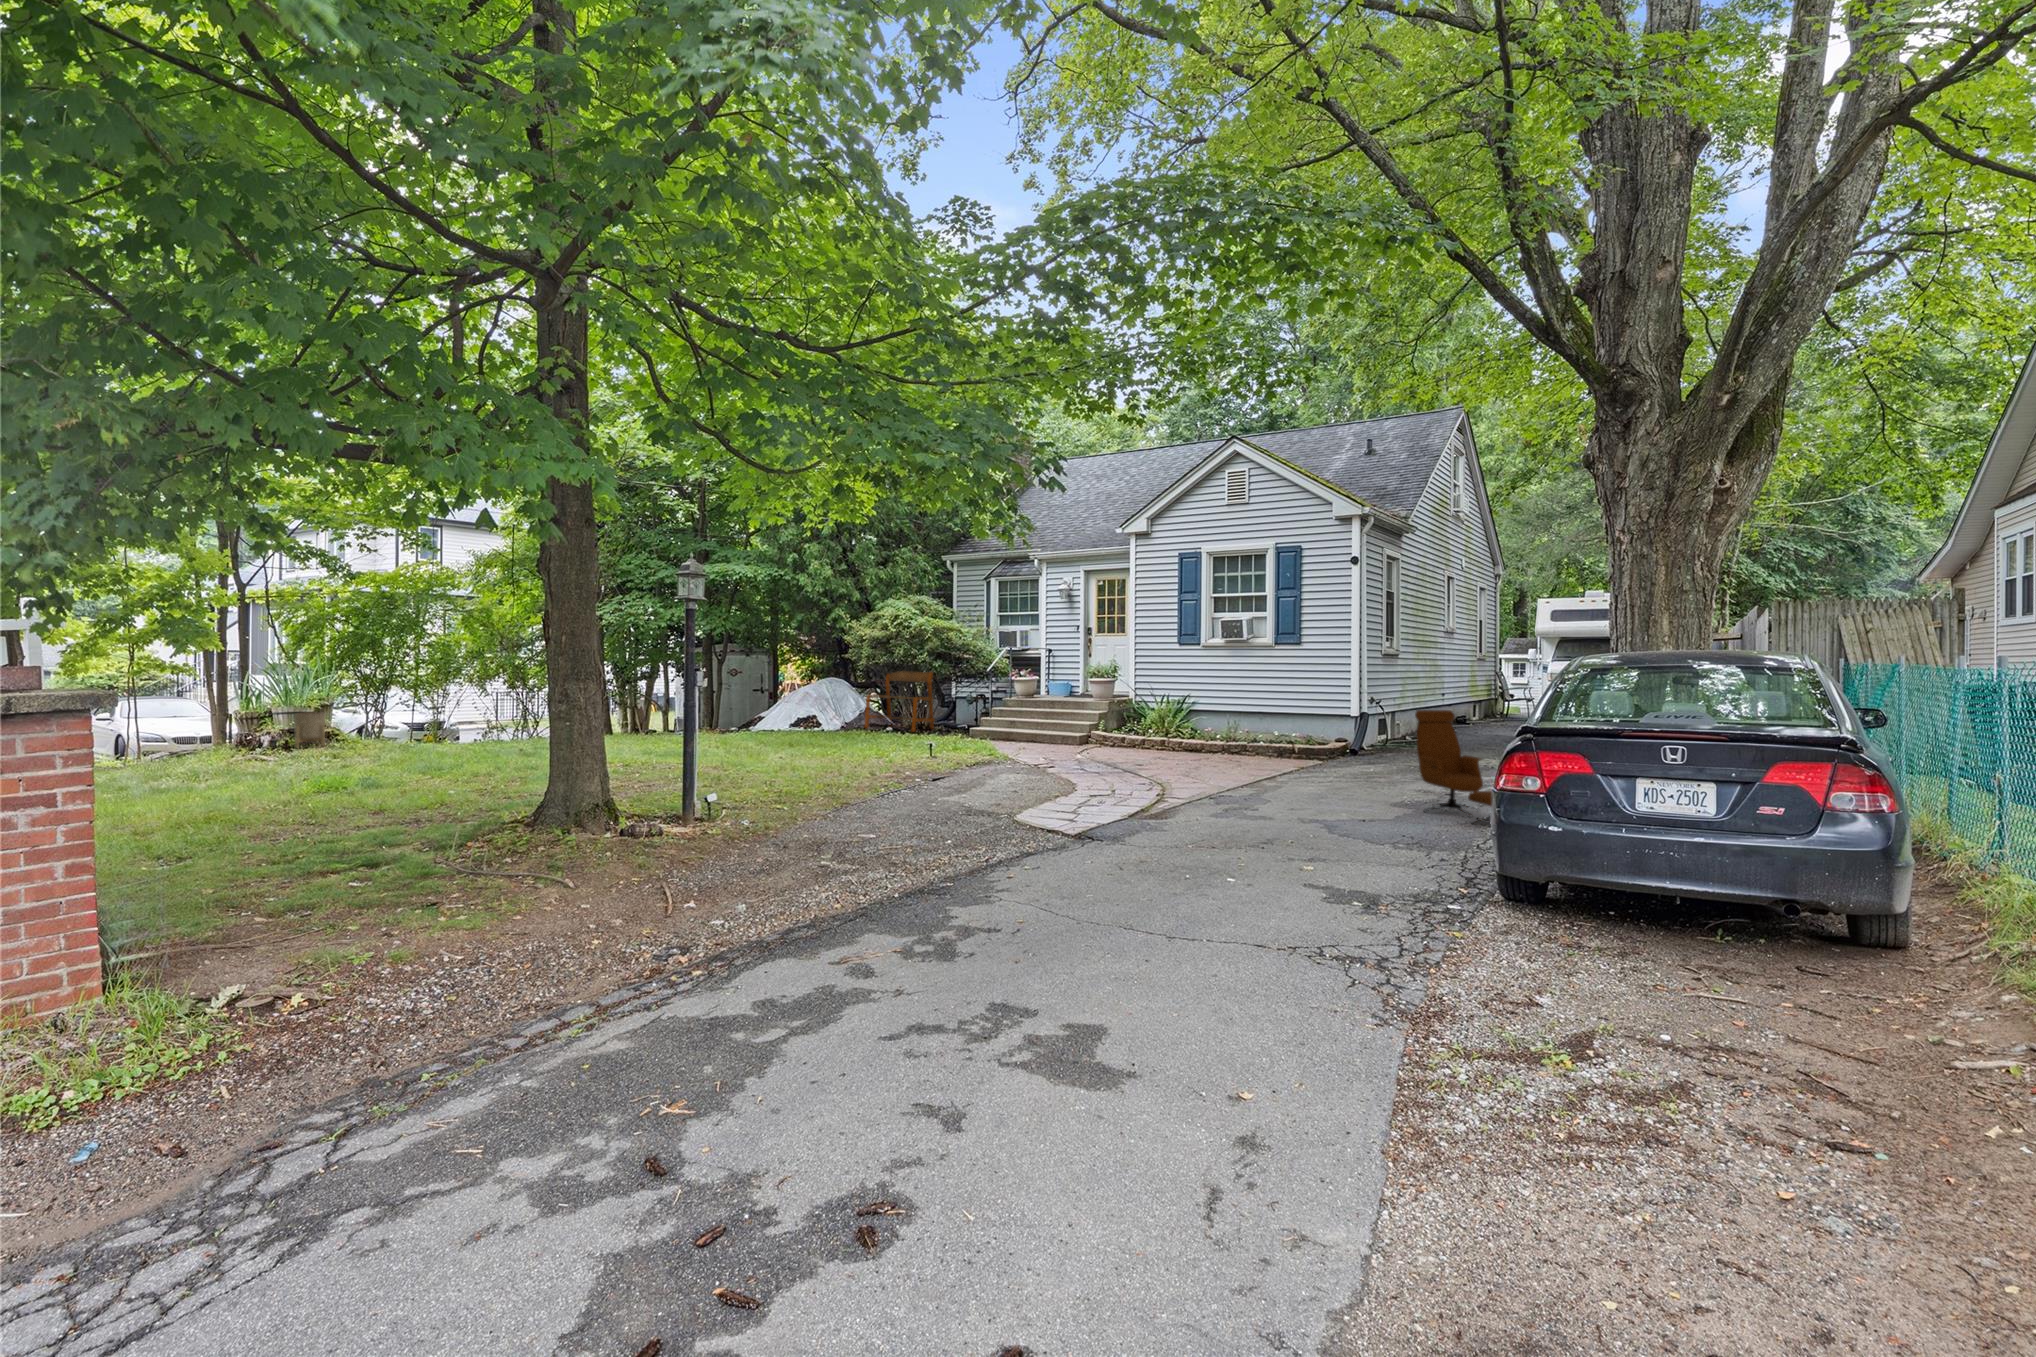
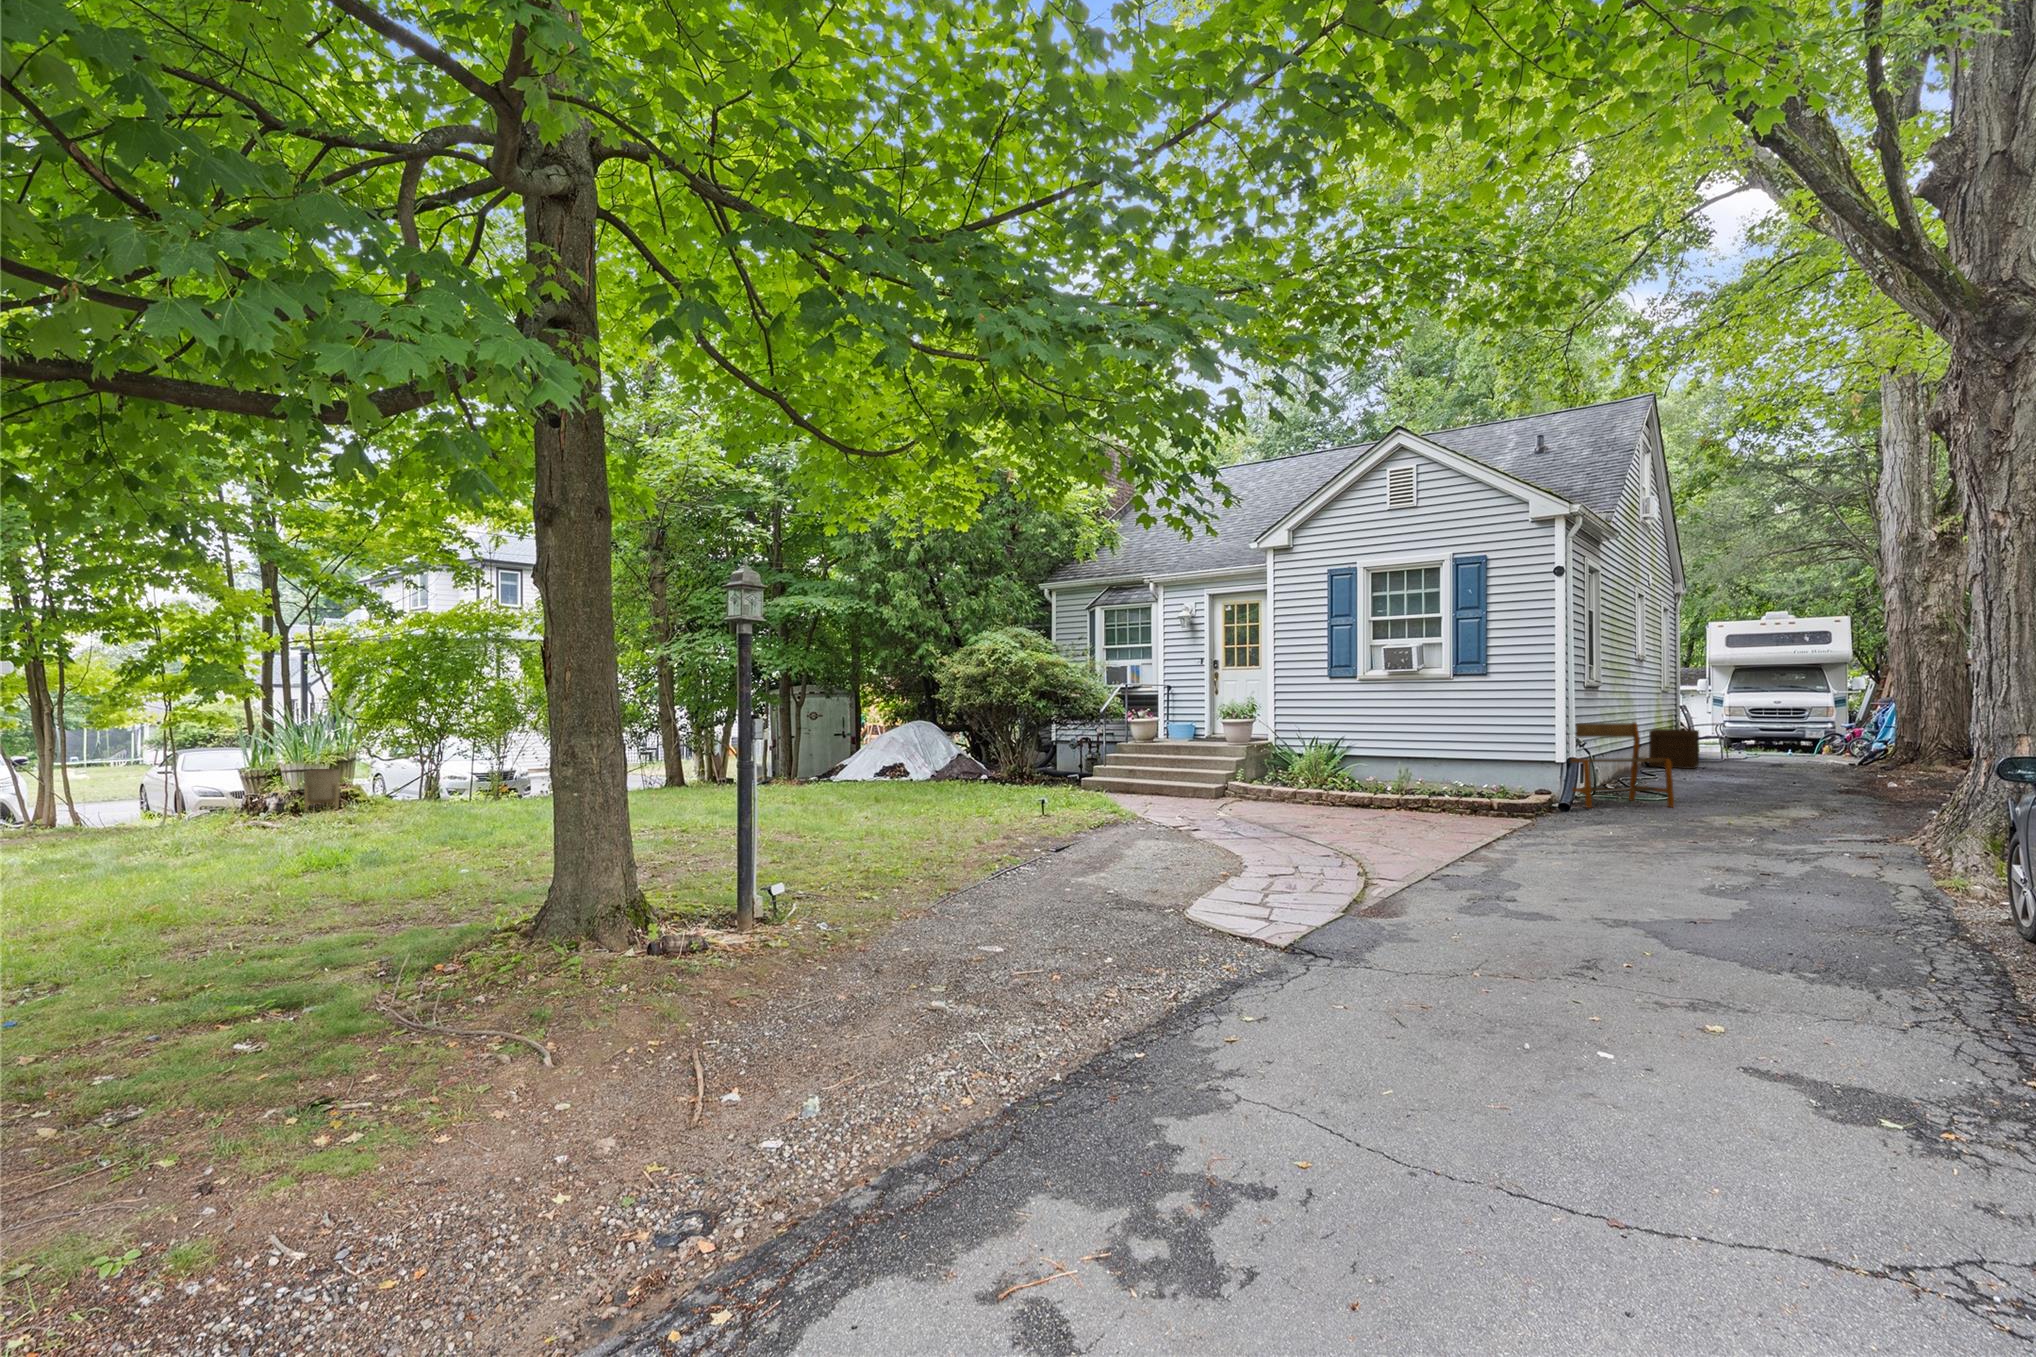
bench: present [865,671,934,732] -> present [1571,722,1674,808]
wooden crate: none [1457,691,1498,725] -> present [1649,729,1699,769]
lounge chair: present [1415,710,1492,824] -> none [1782,770,2030,973]

